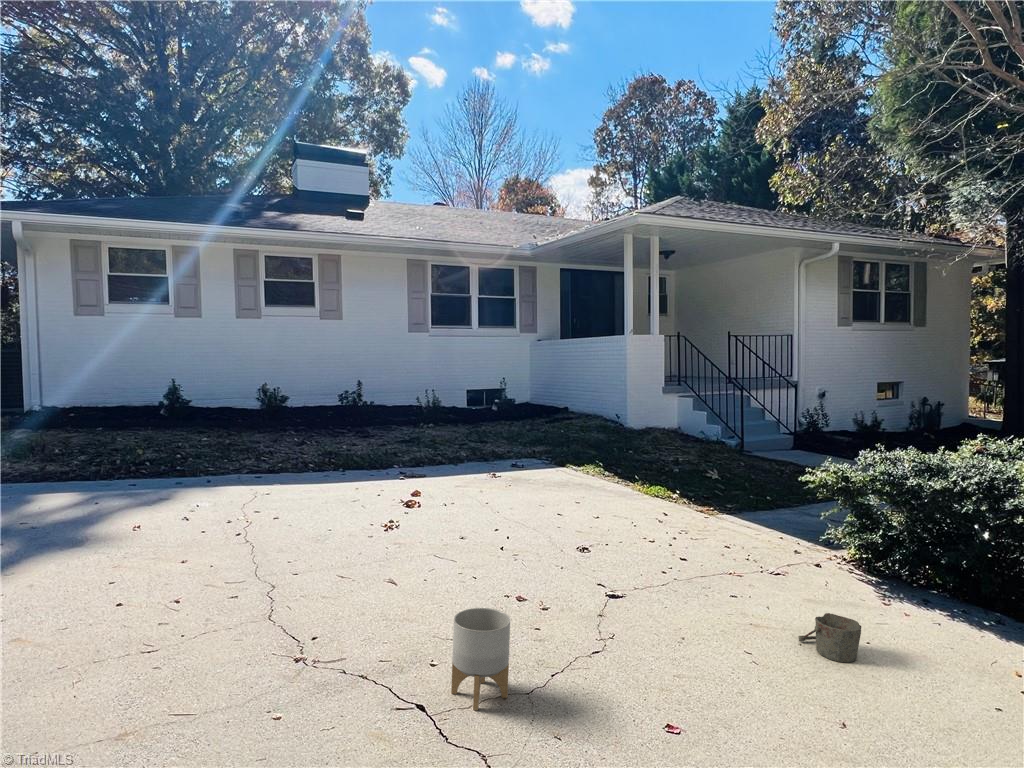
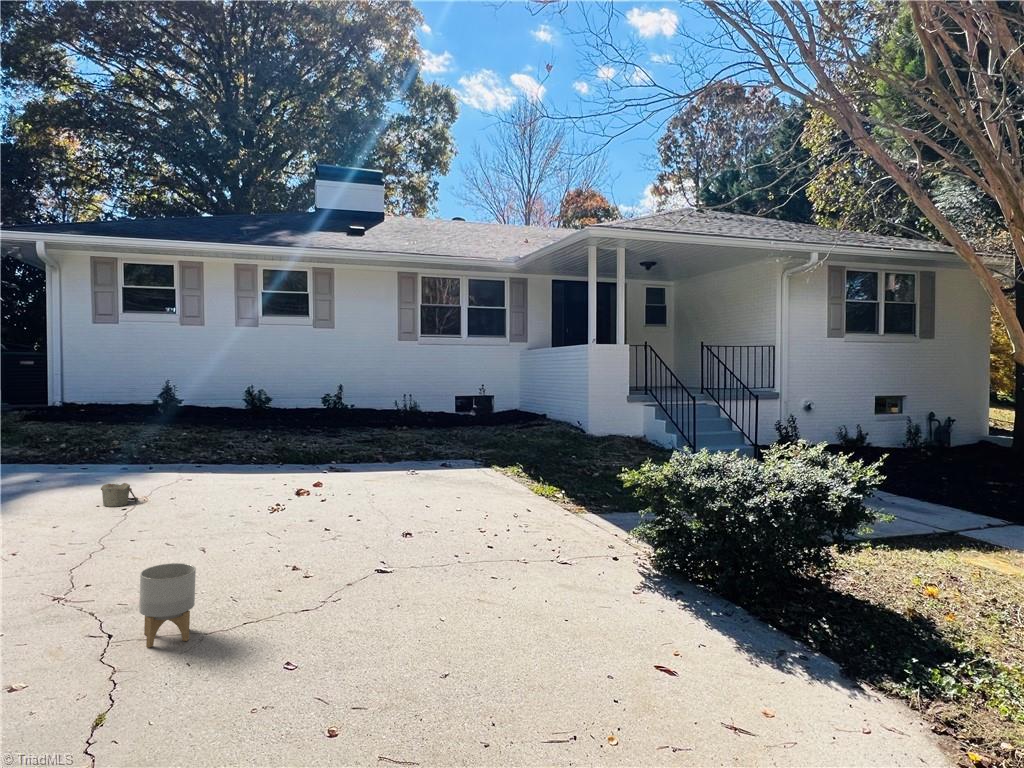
bucket: present [798,613,861,663] -> present [101,483,138,507]

